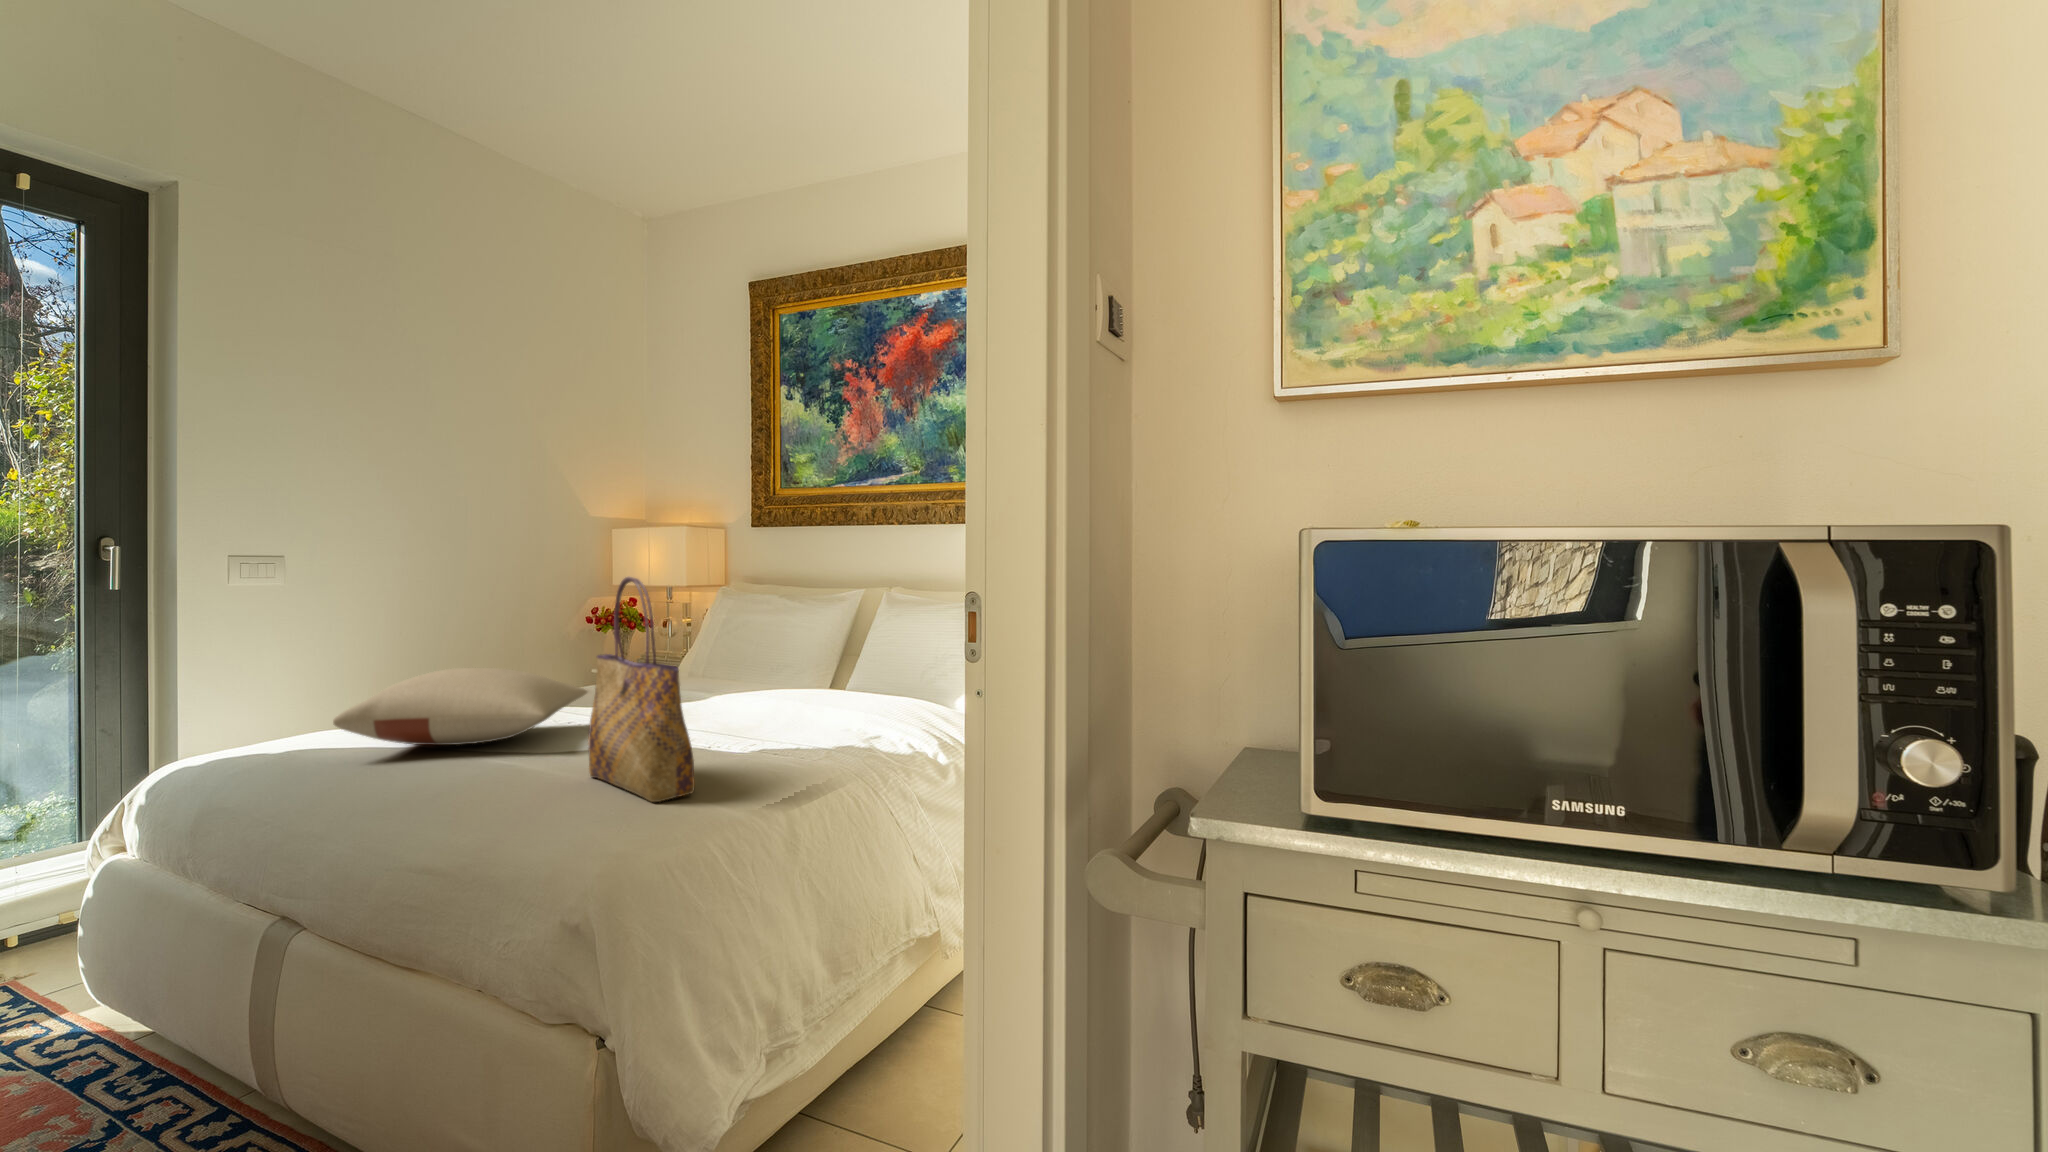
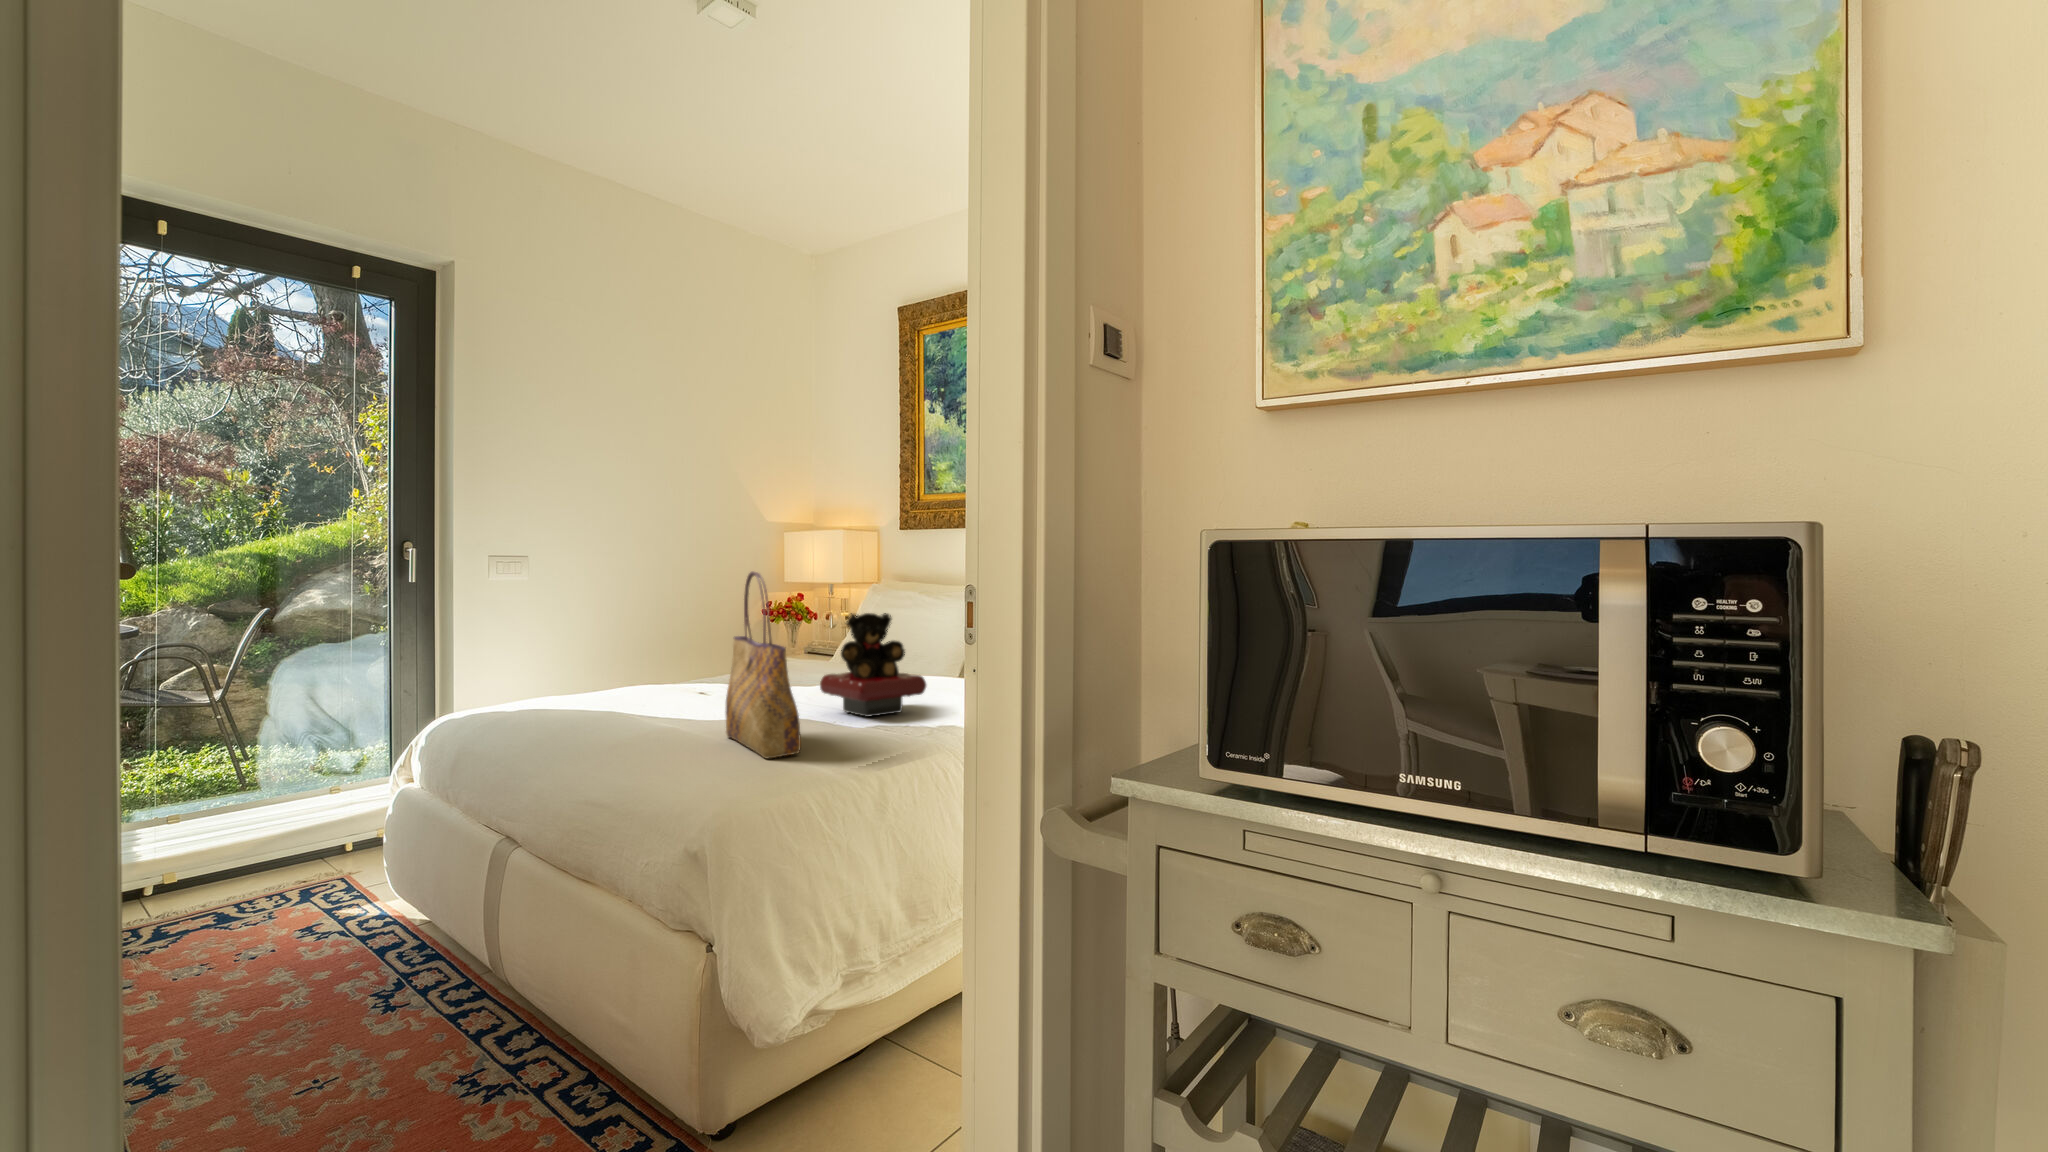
teddy bear: none [693,623,821,743] -> present [820,613,926,717]
pillow: present [333,668,587,745] -> none [546,647,743,708]

